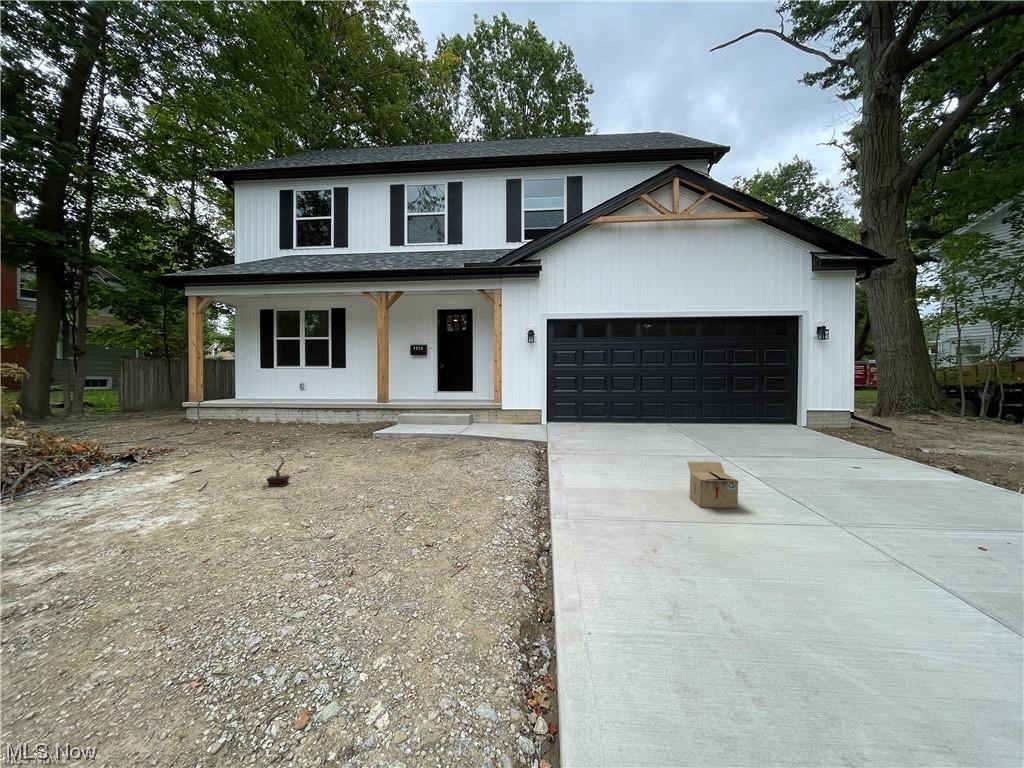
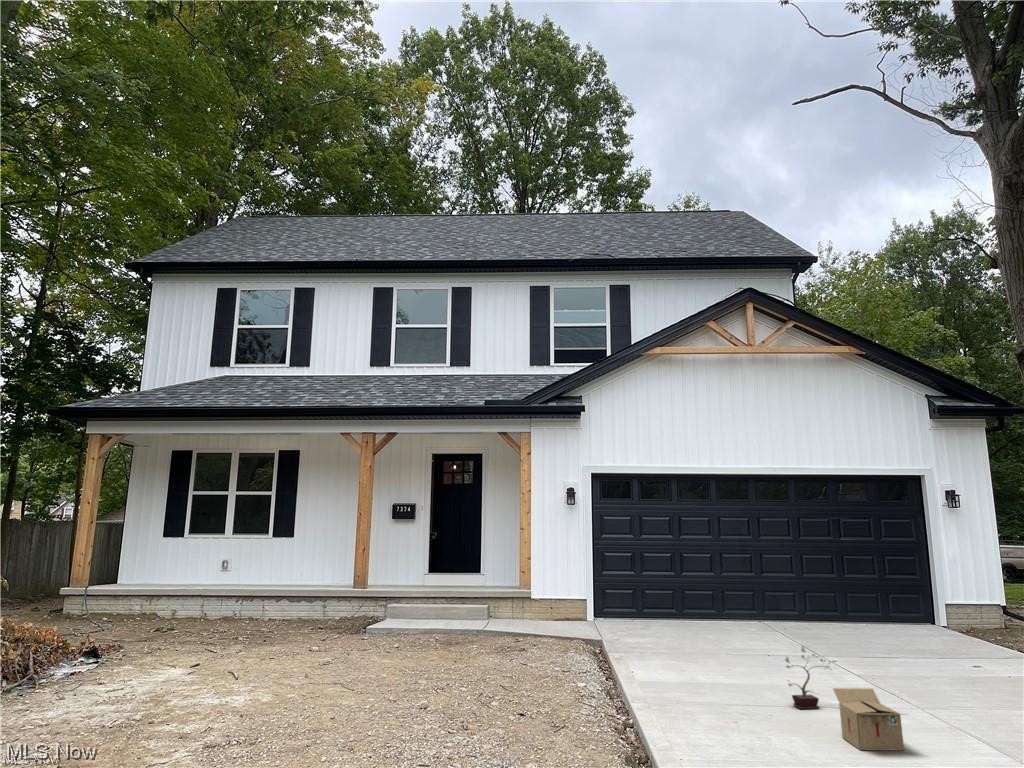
potted plant: present [260,439,300,487] -> present [785,647,836,709]

